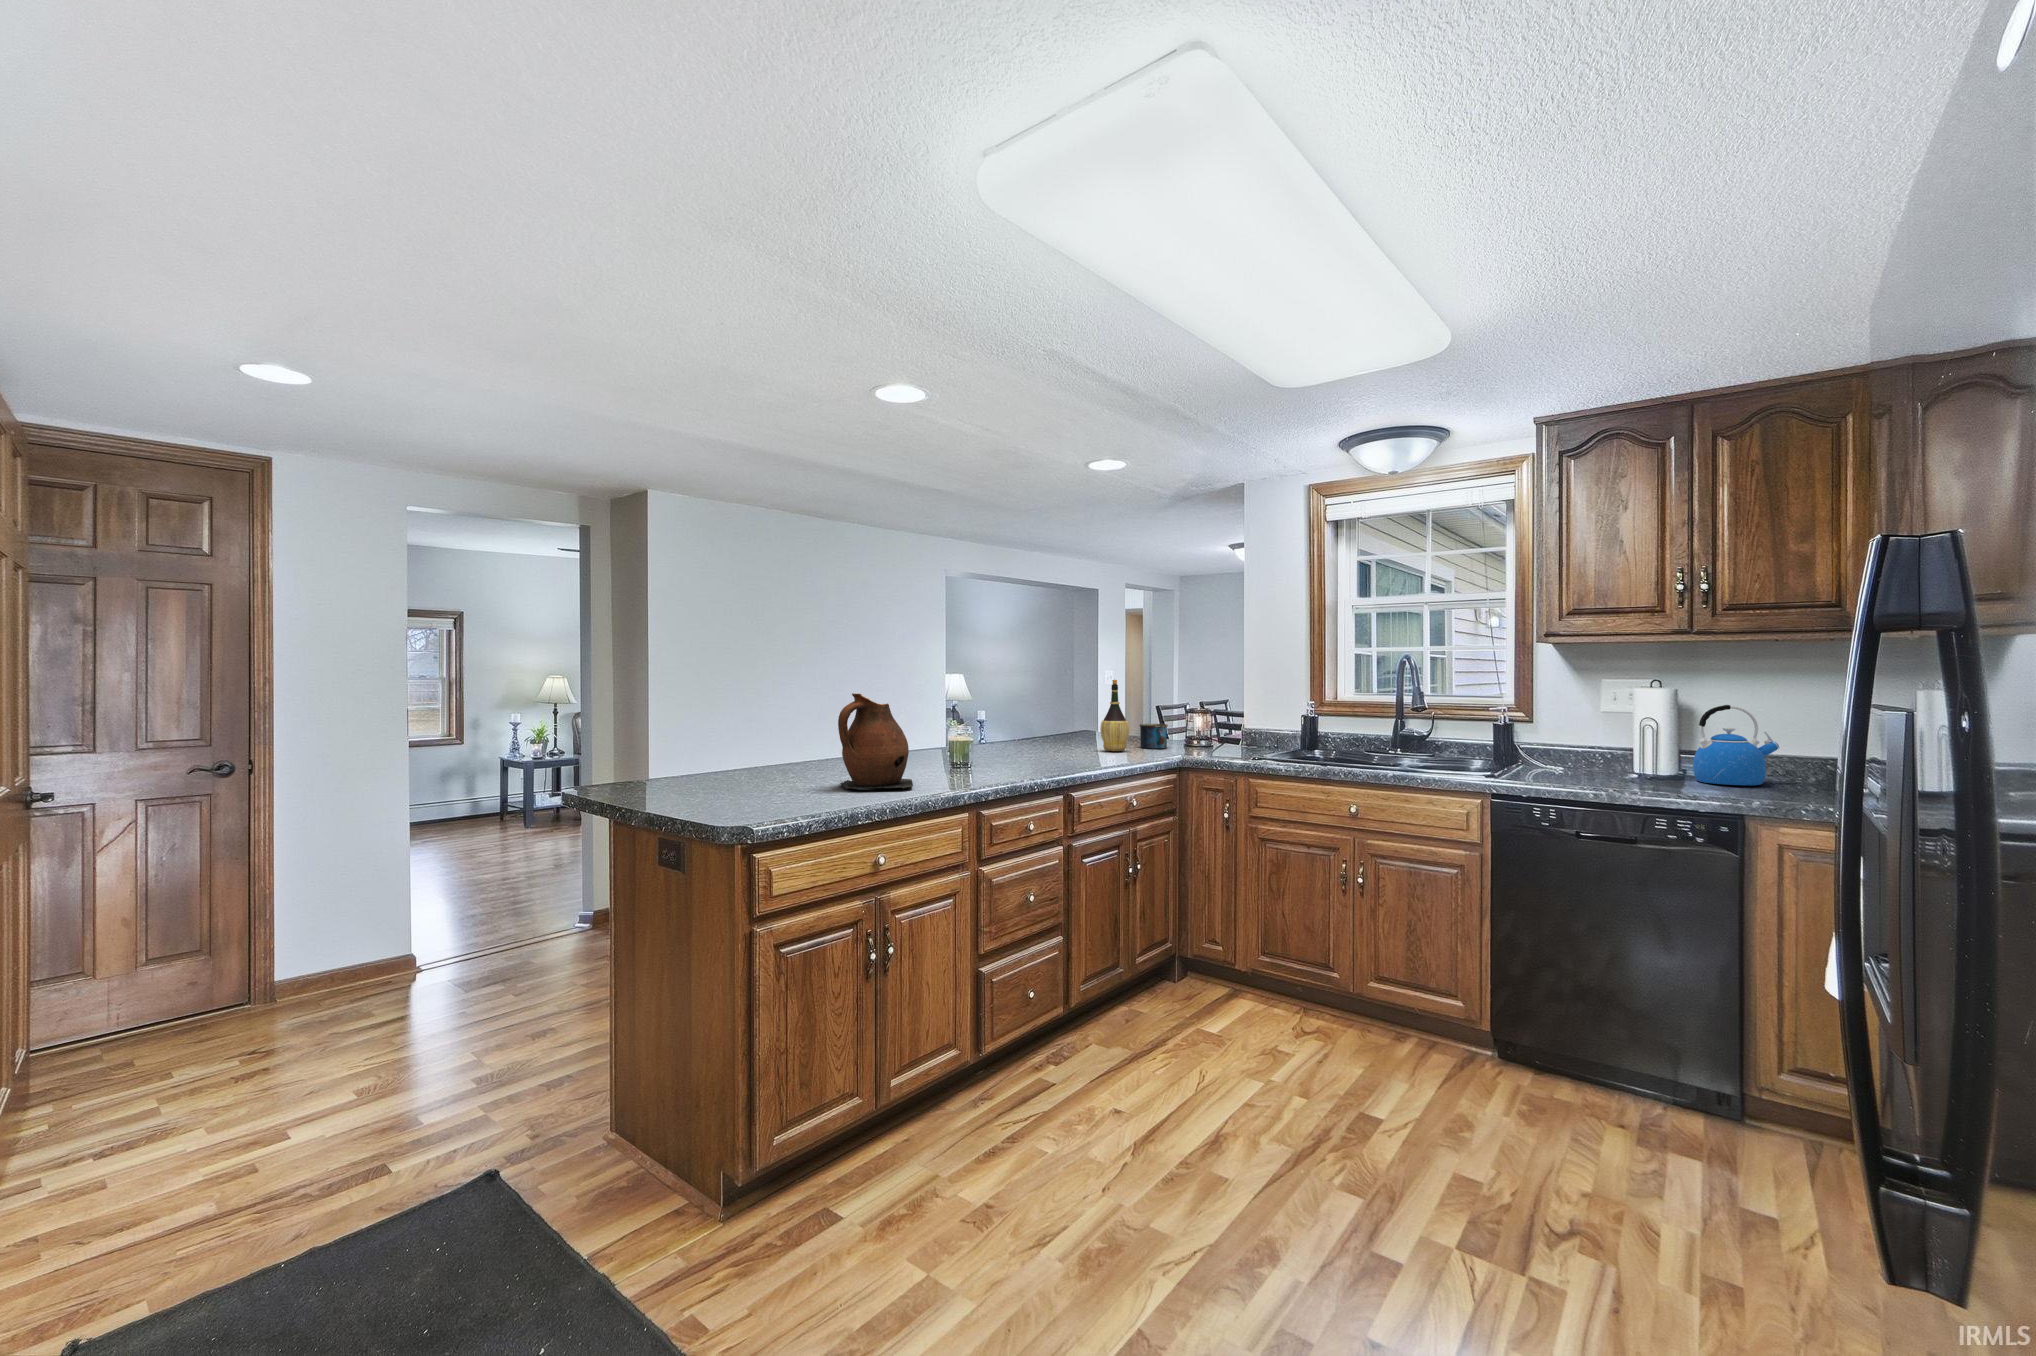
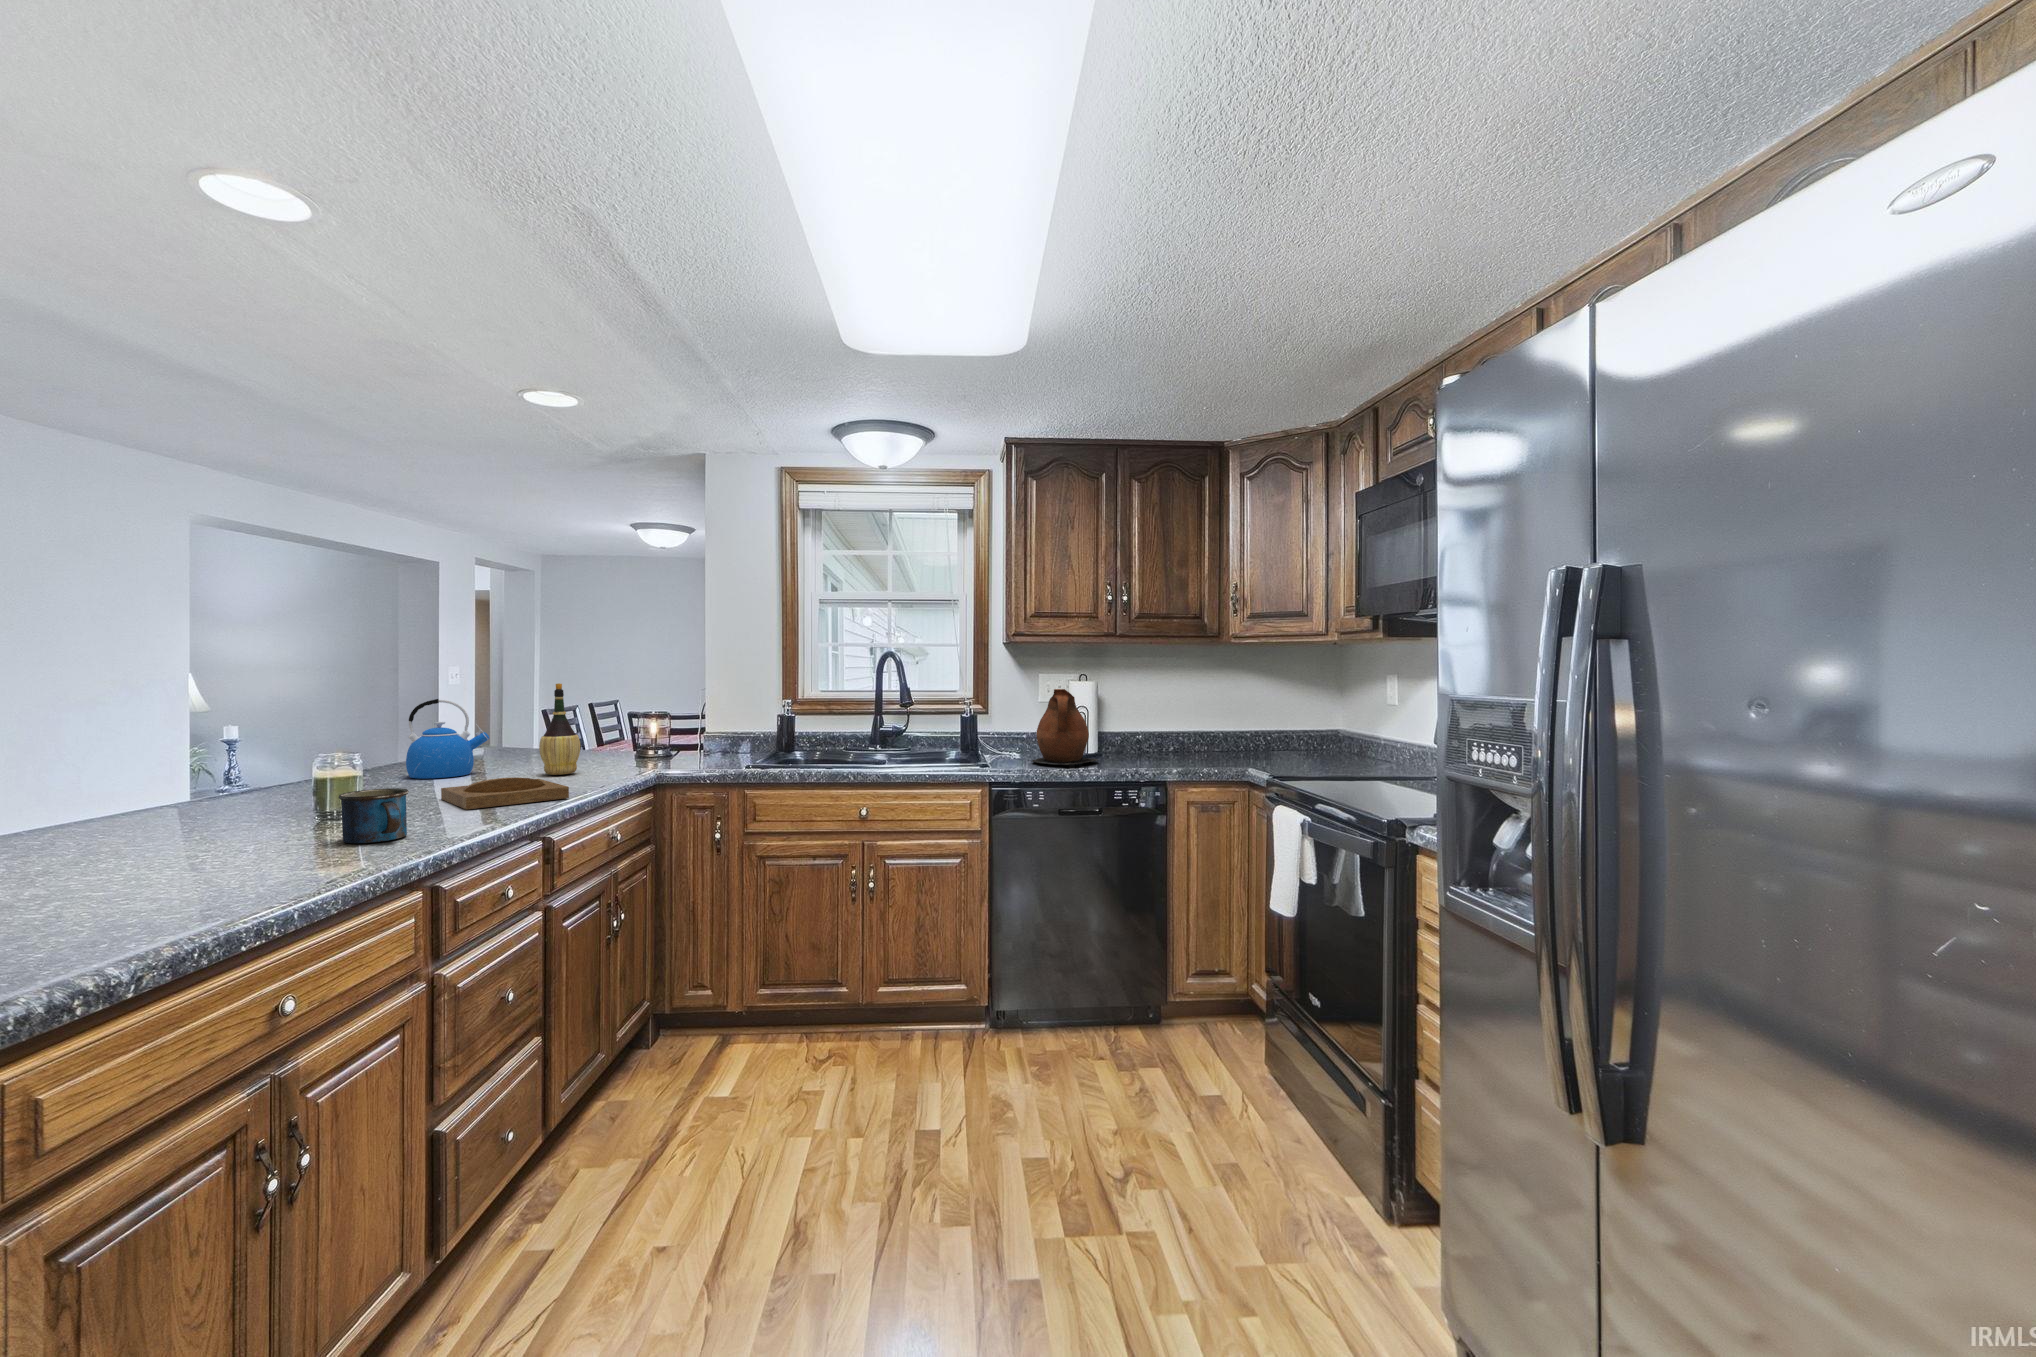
ceramic pitcher: present [838,693,913,789] -> present [1032,689,1097,765]
kettle: present [1693,705,1779,785] -> present [406,699,489,779]
mug: present [1140,724,1168,749] -> present [339,788,409,843]
tray: none [1023,748,1097,766] -> present [441,777,569,810]

